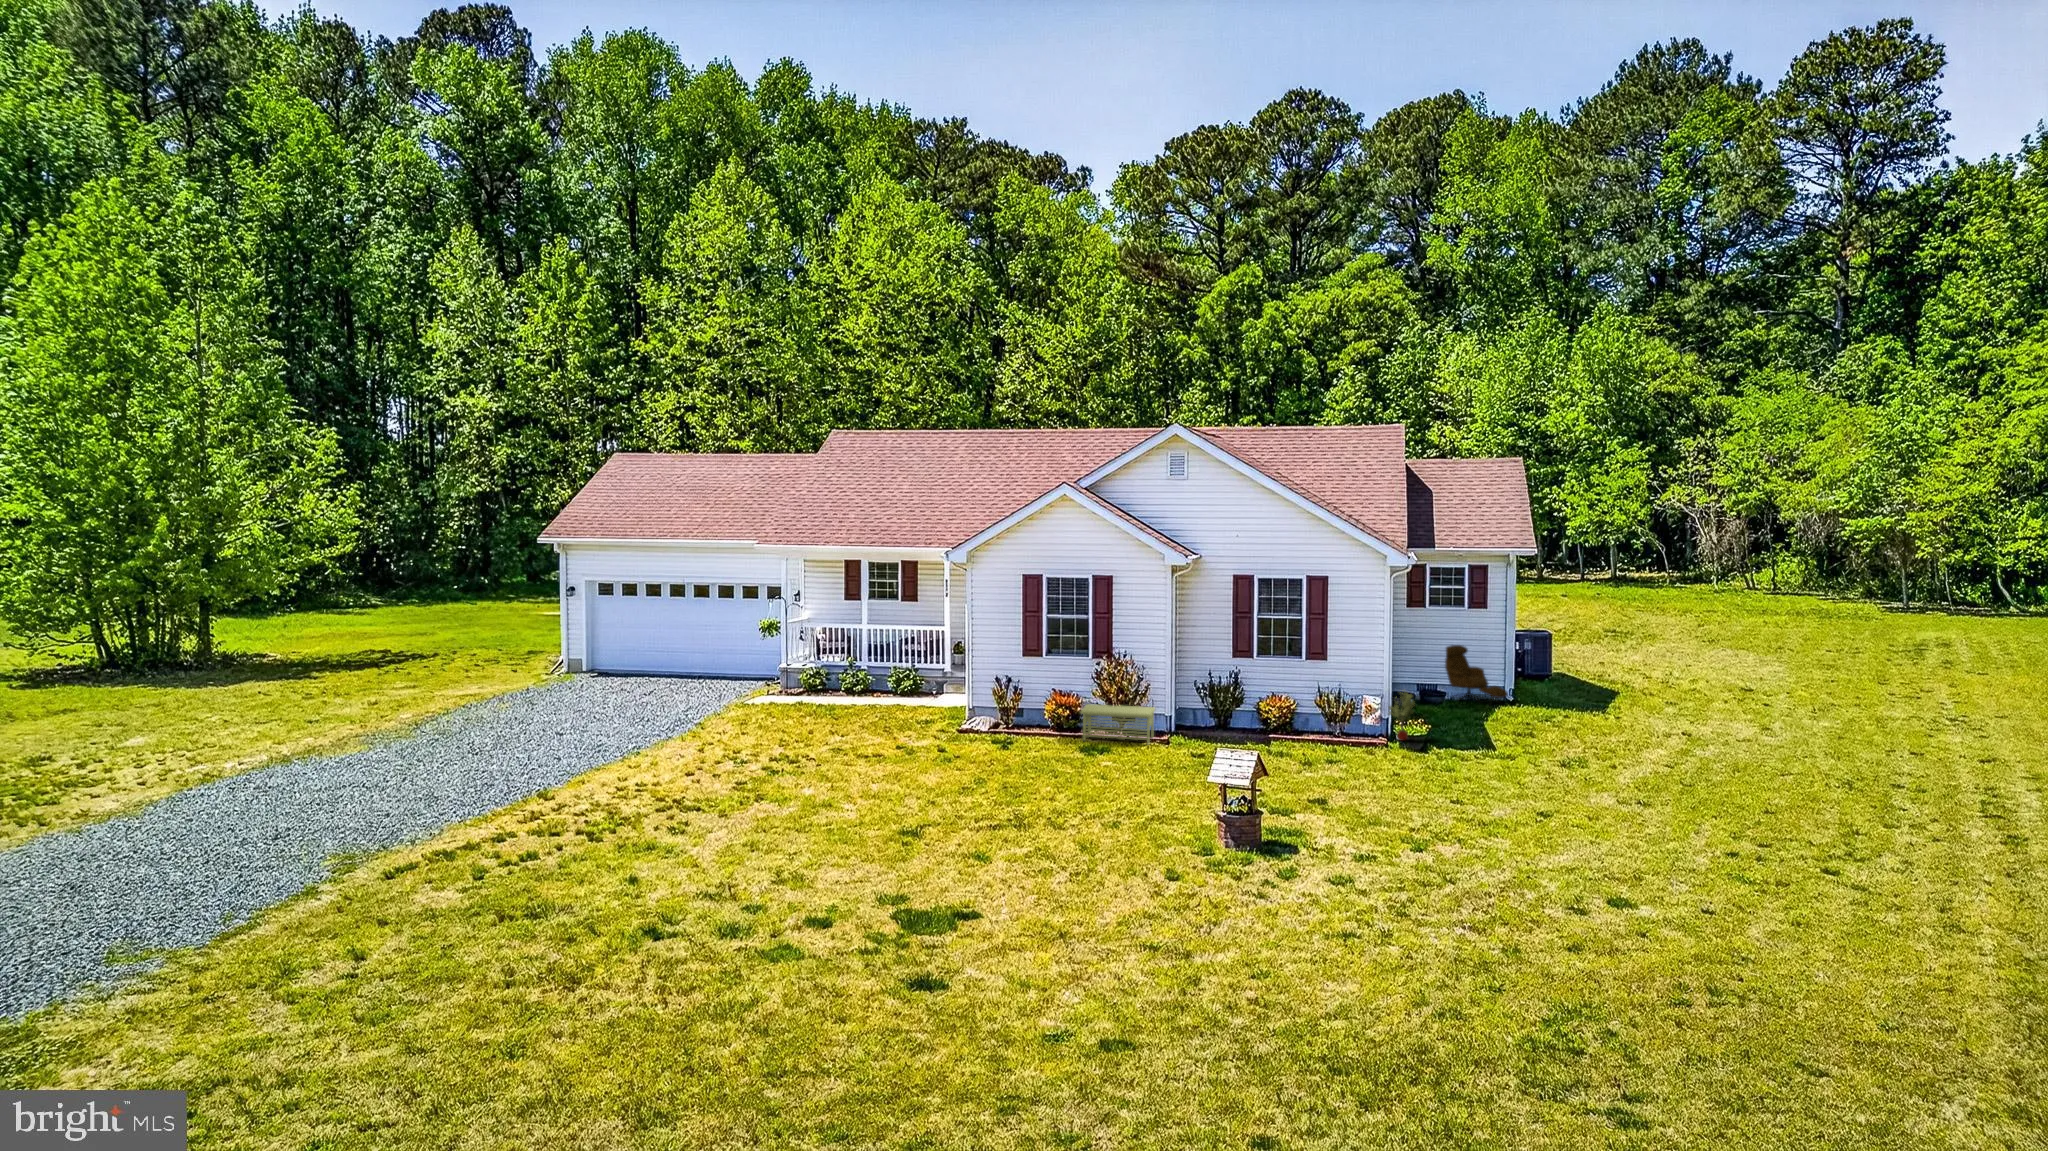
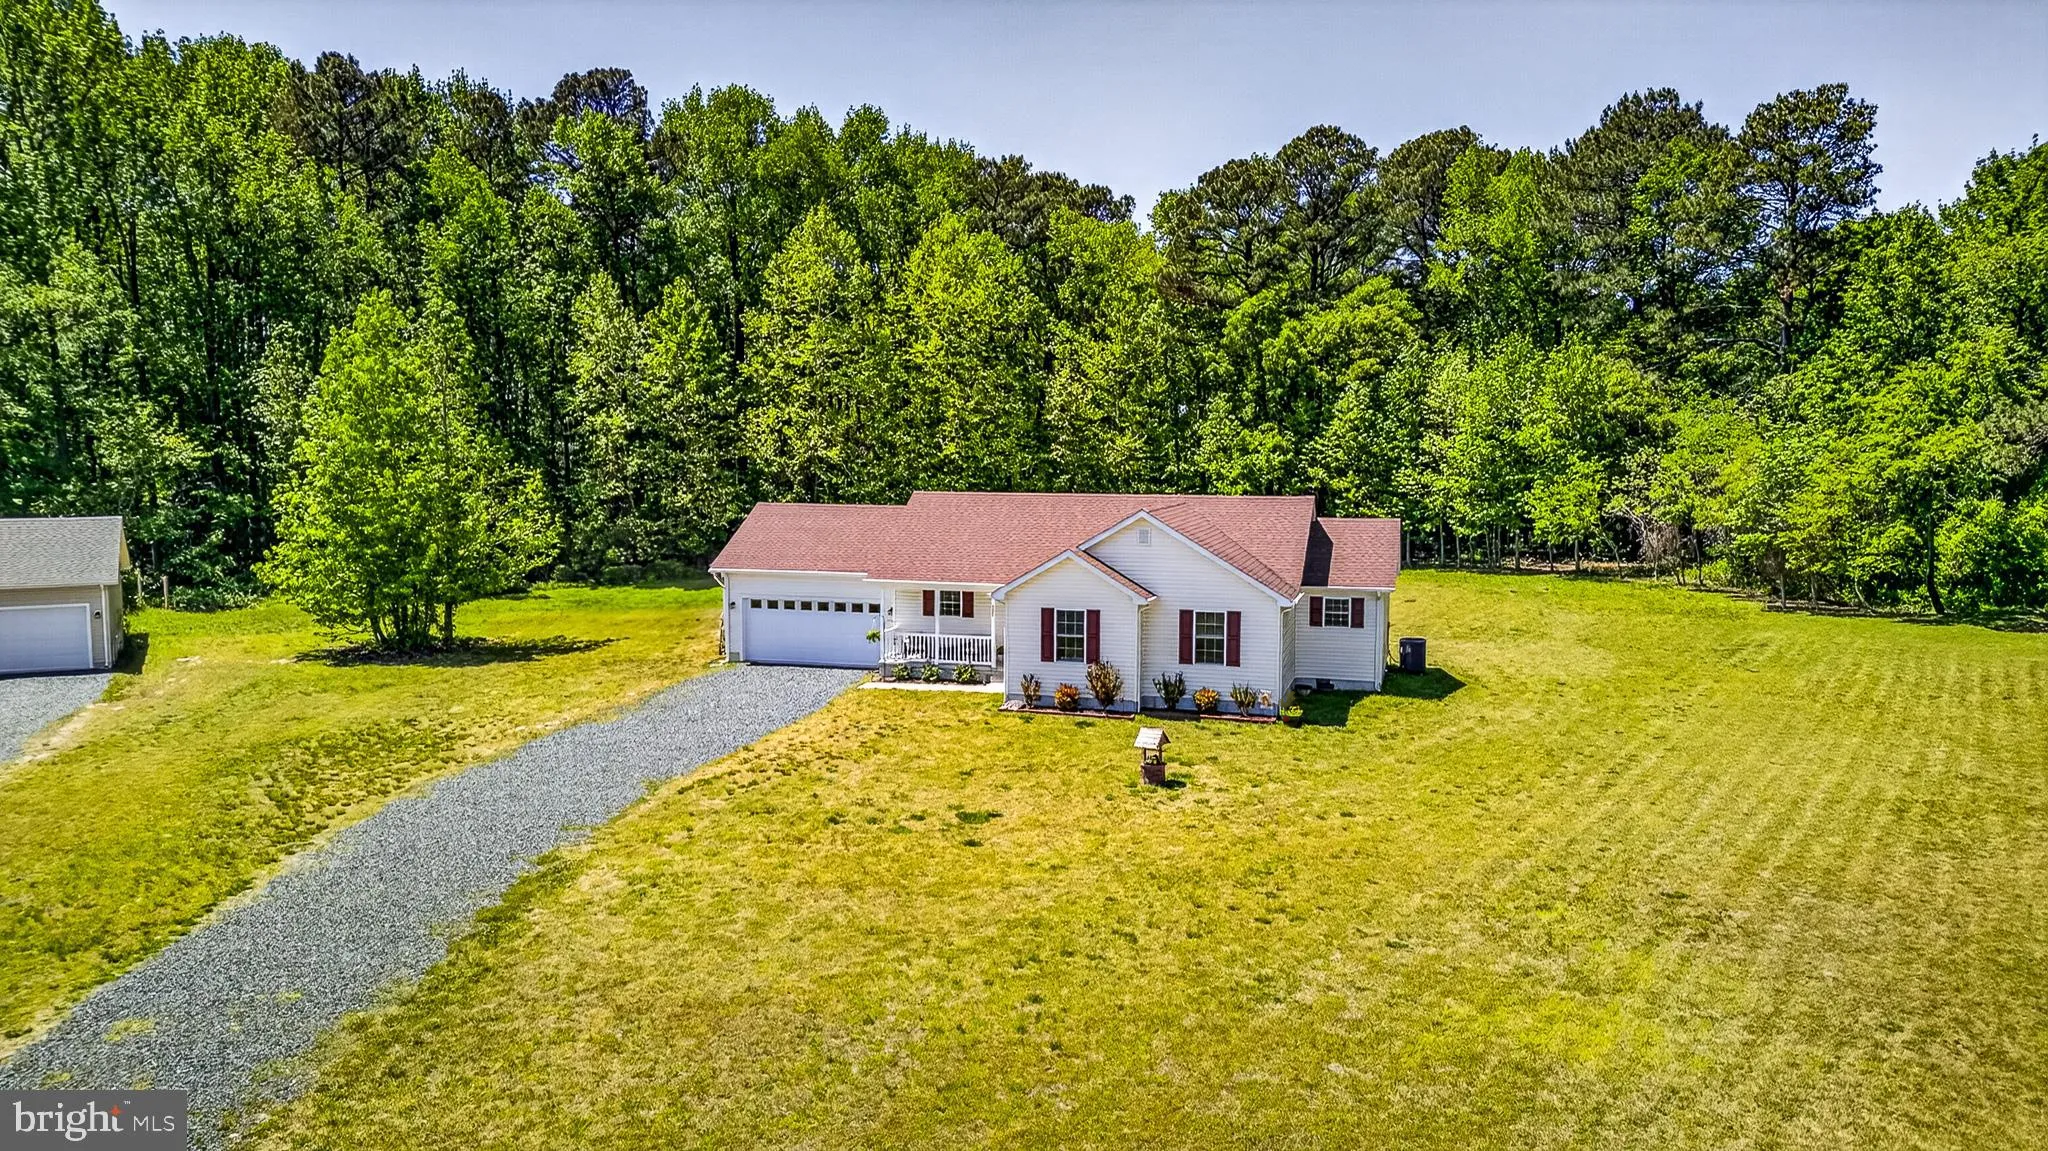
lounge chair: present [1445,645,1508,703] -> none [1339,652,1379,696]
storage bench: present [1081,704,1155,744] -> none [1076,694,1126,722]

